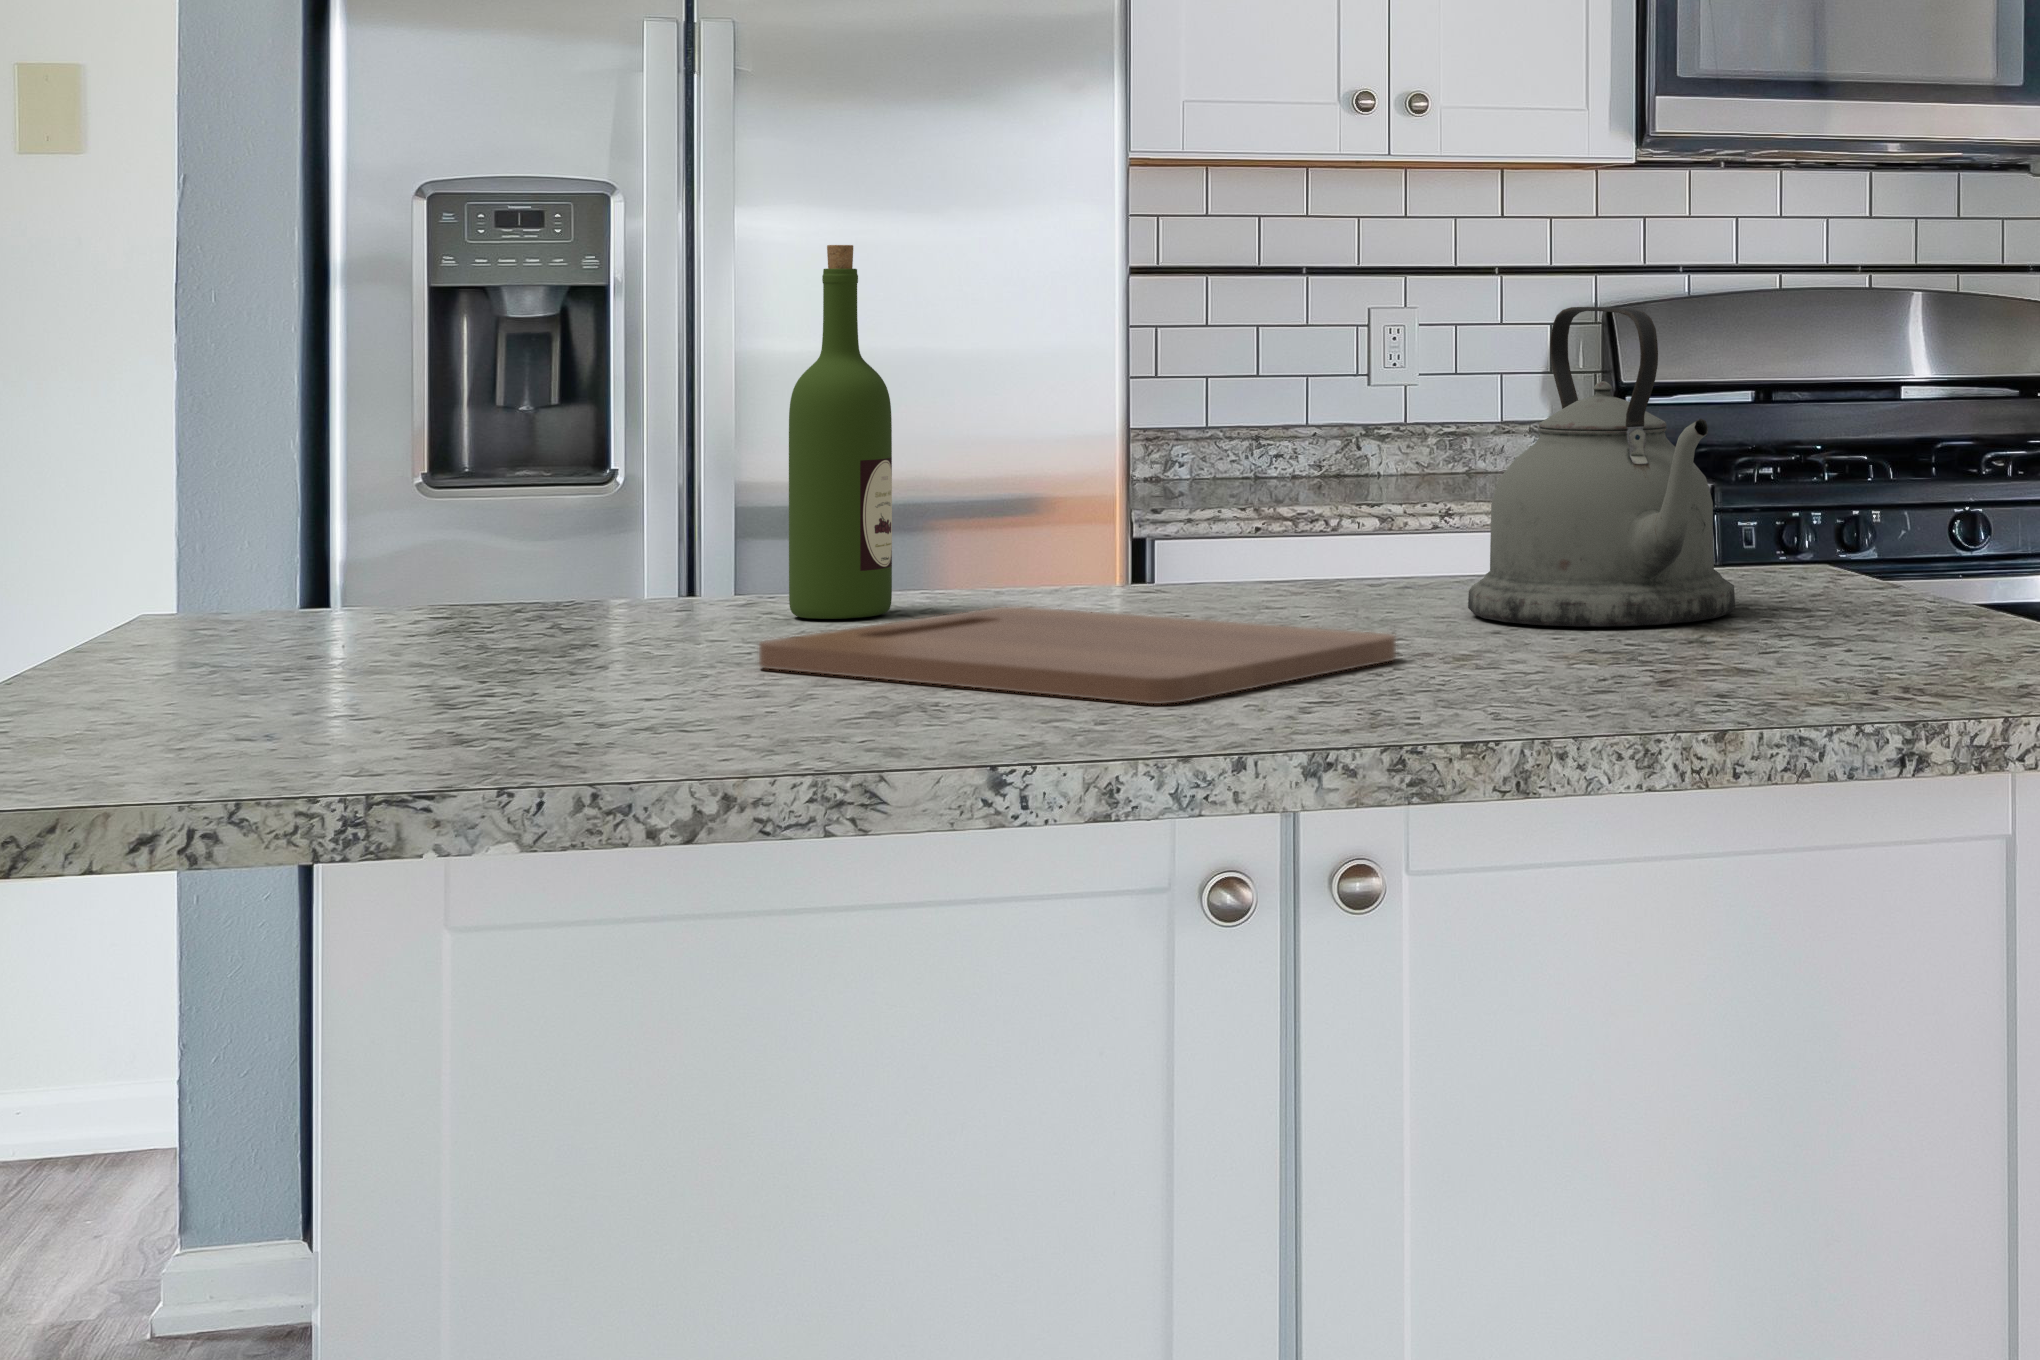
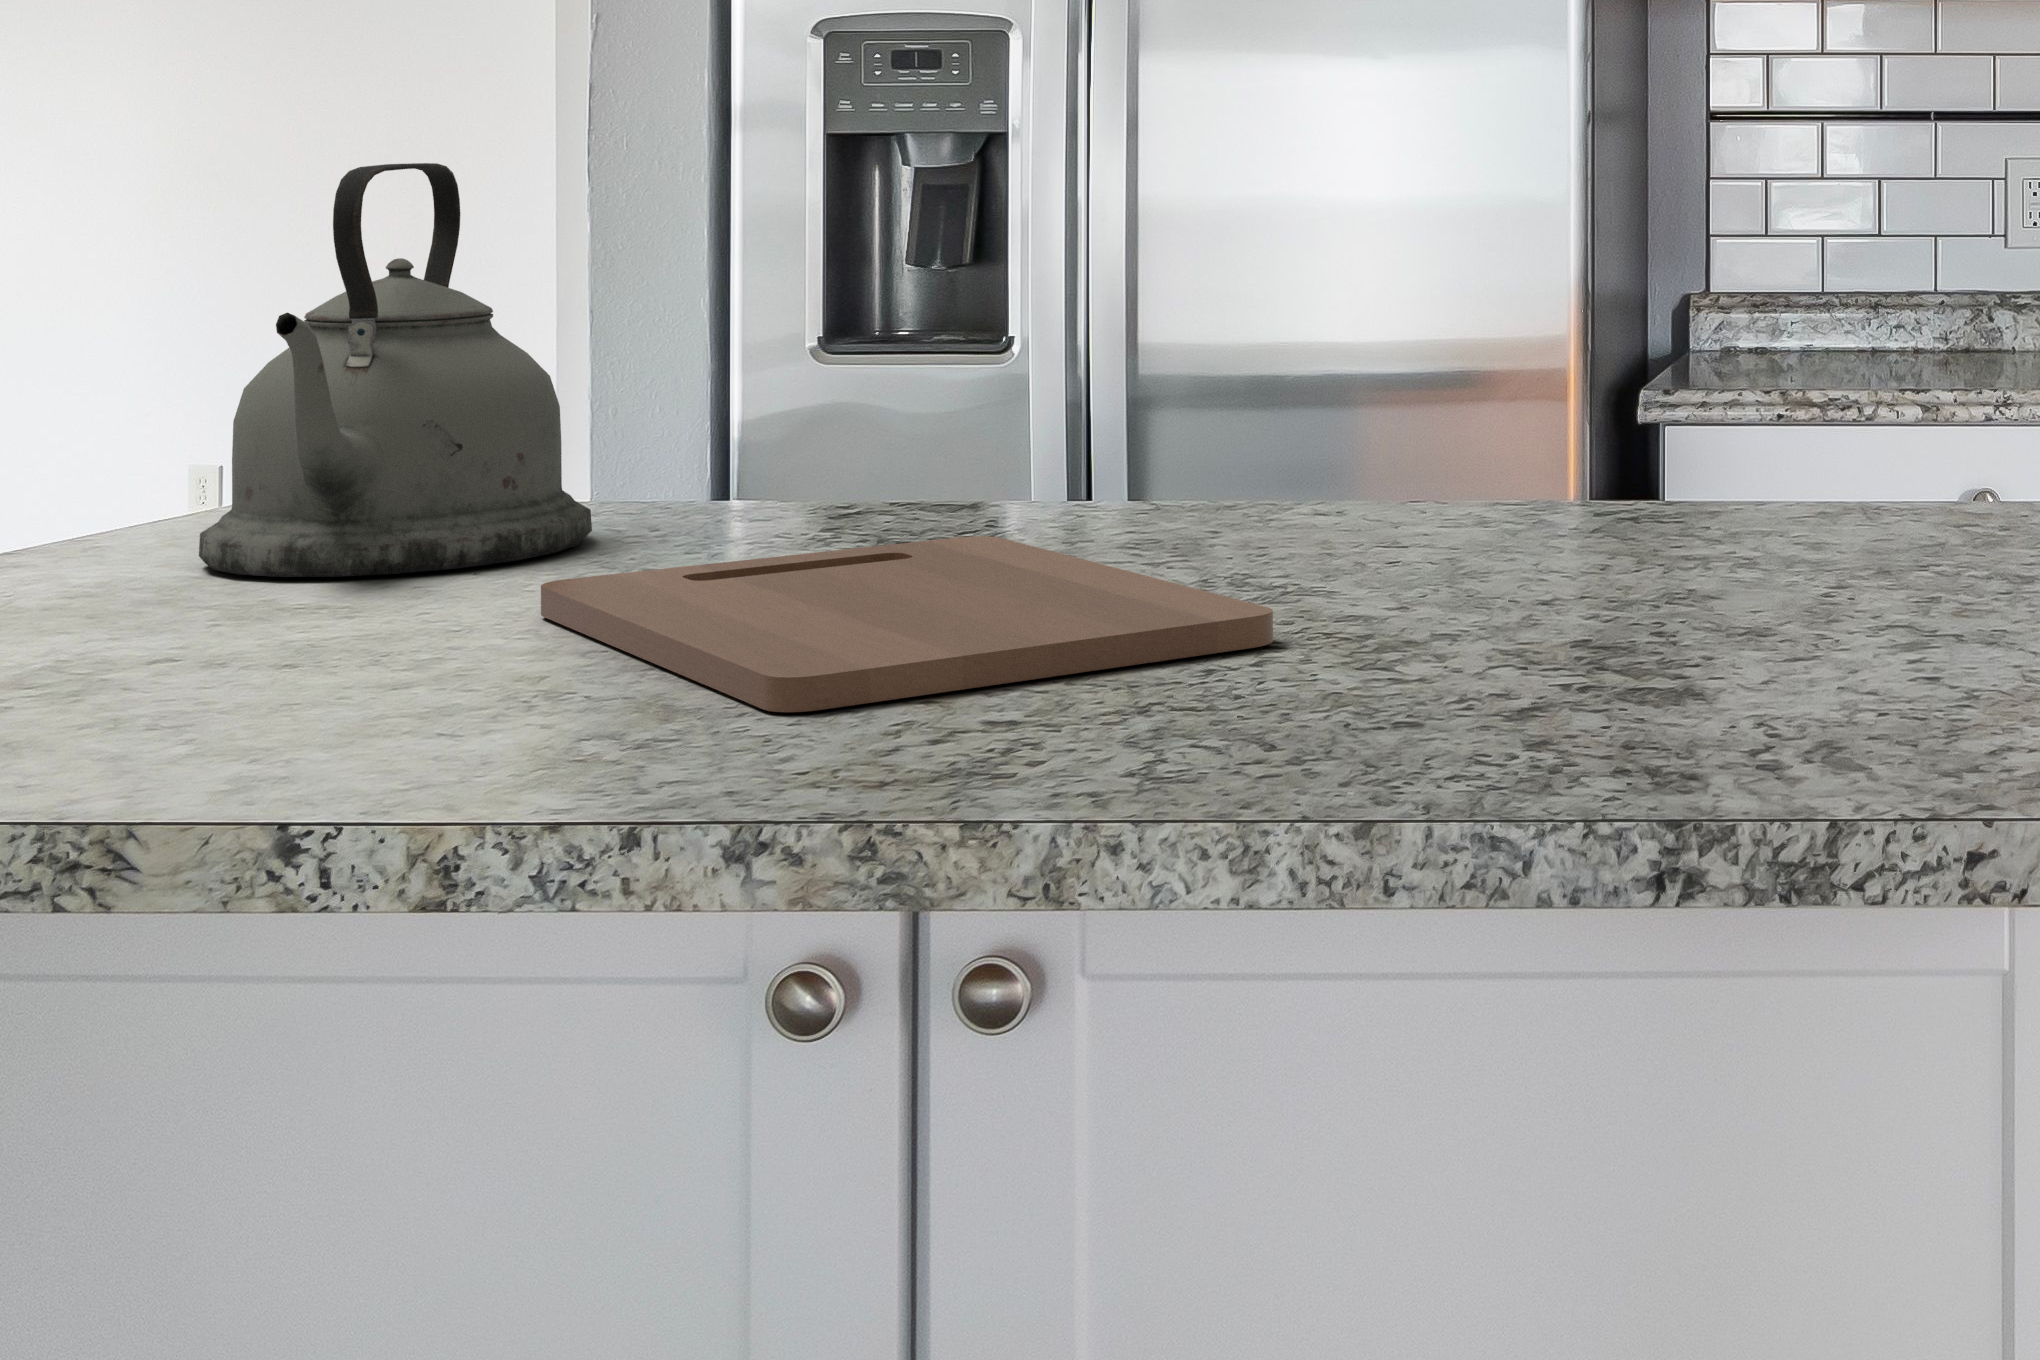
wine bottle: present [789,245,892,619] -> none [812,87,938,537]
kettle: present [1468,307,1735,626] -> present [199,163,592,577]

